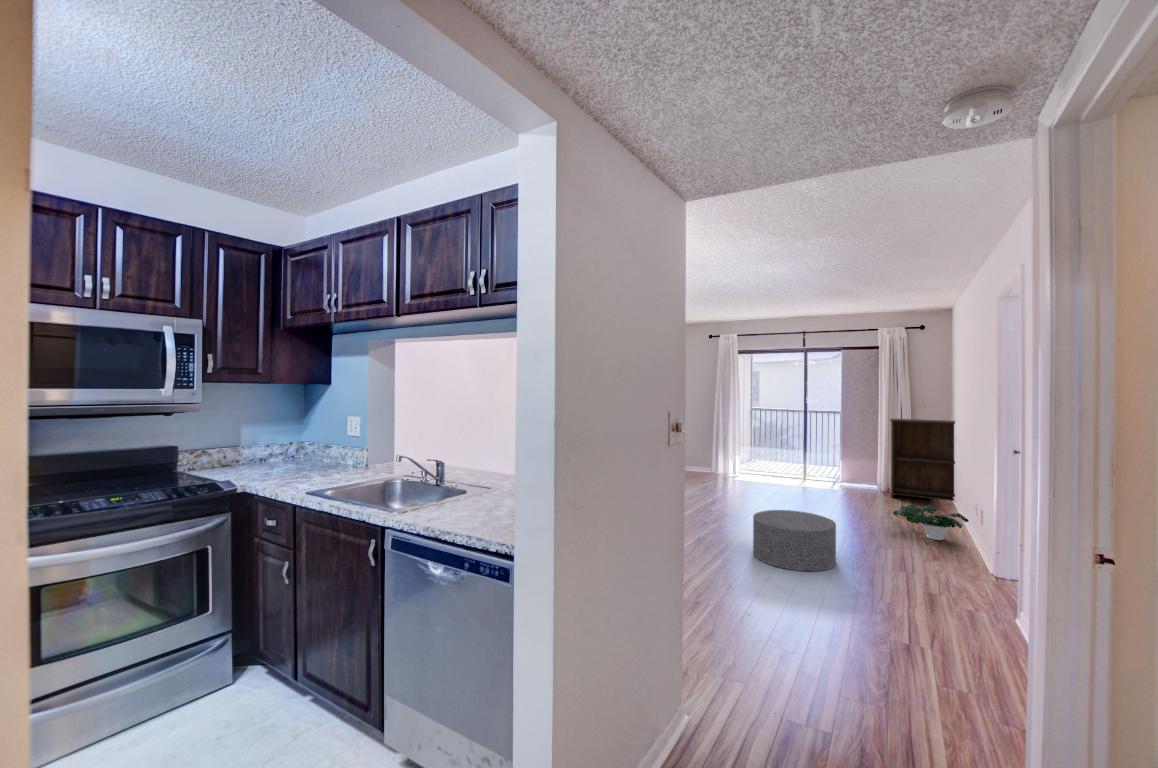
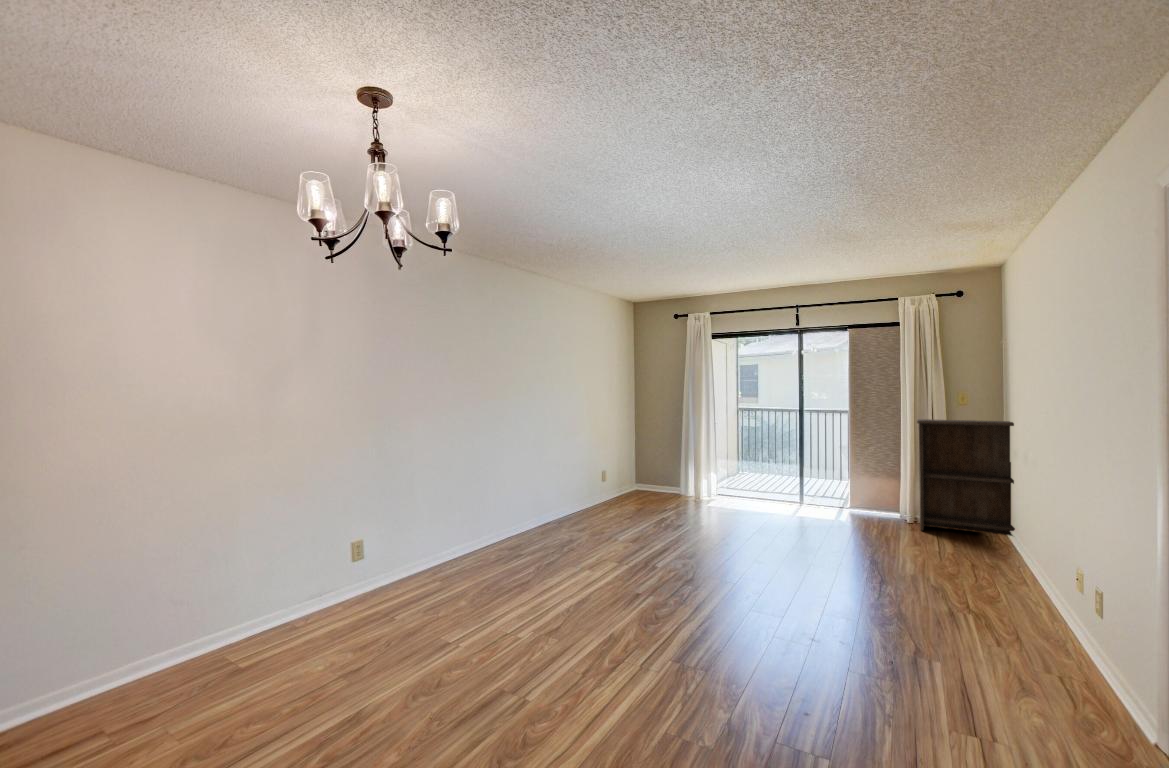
potted plant: present [893,504,969,540] -> none [931,551,1055,613]
ottoman: present [753,510,836,571] -> none [701,570,842,696]

